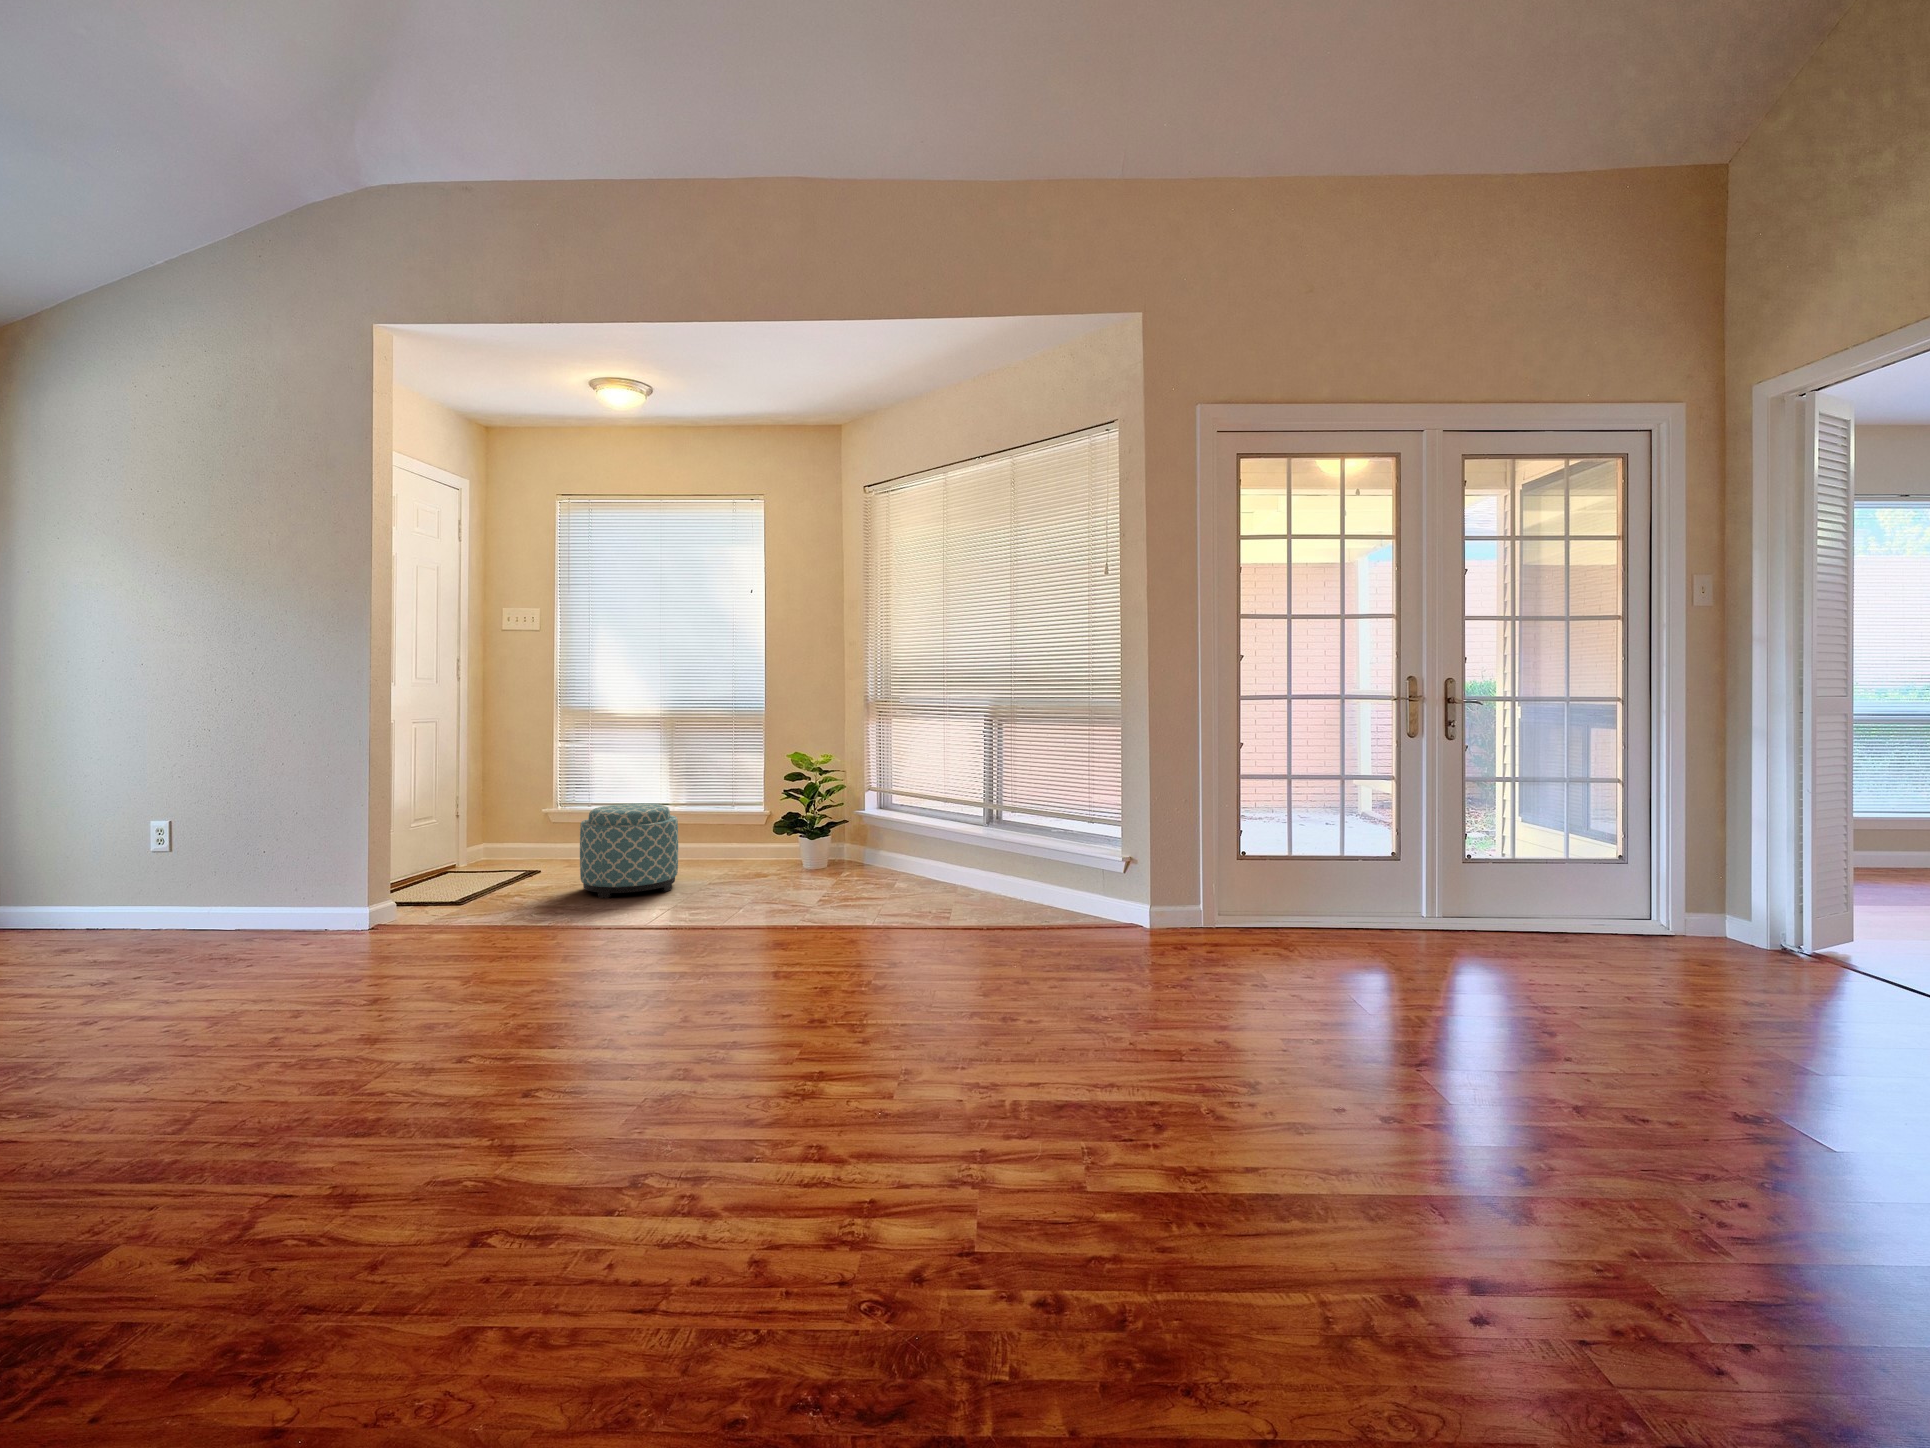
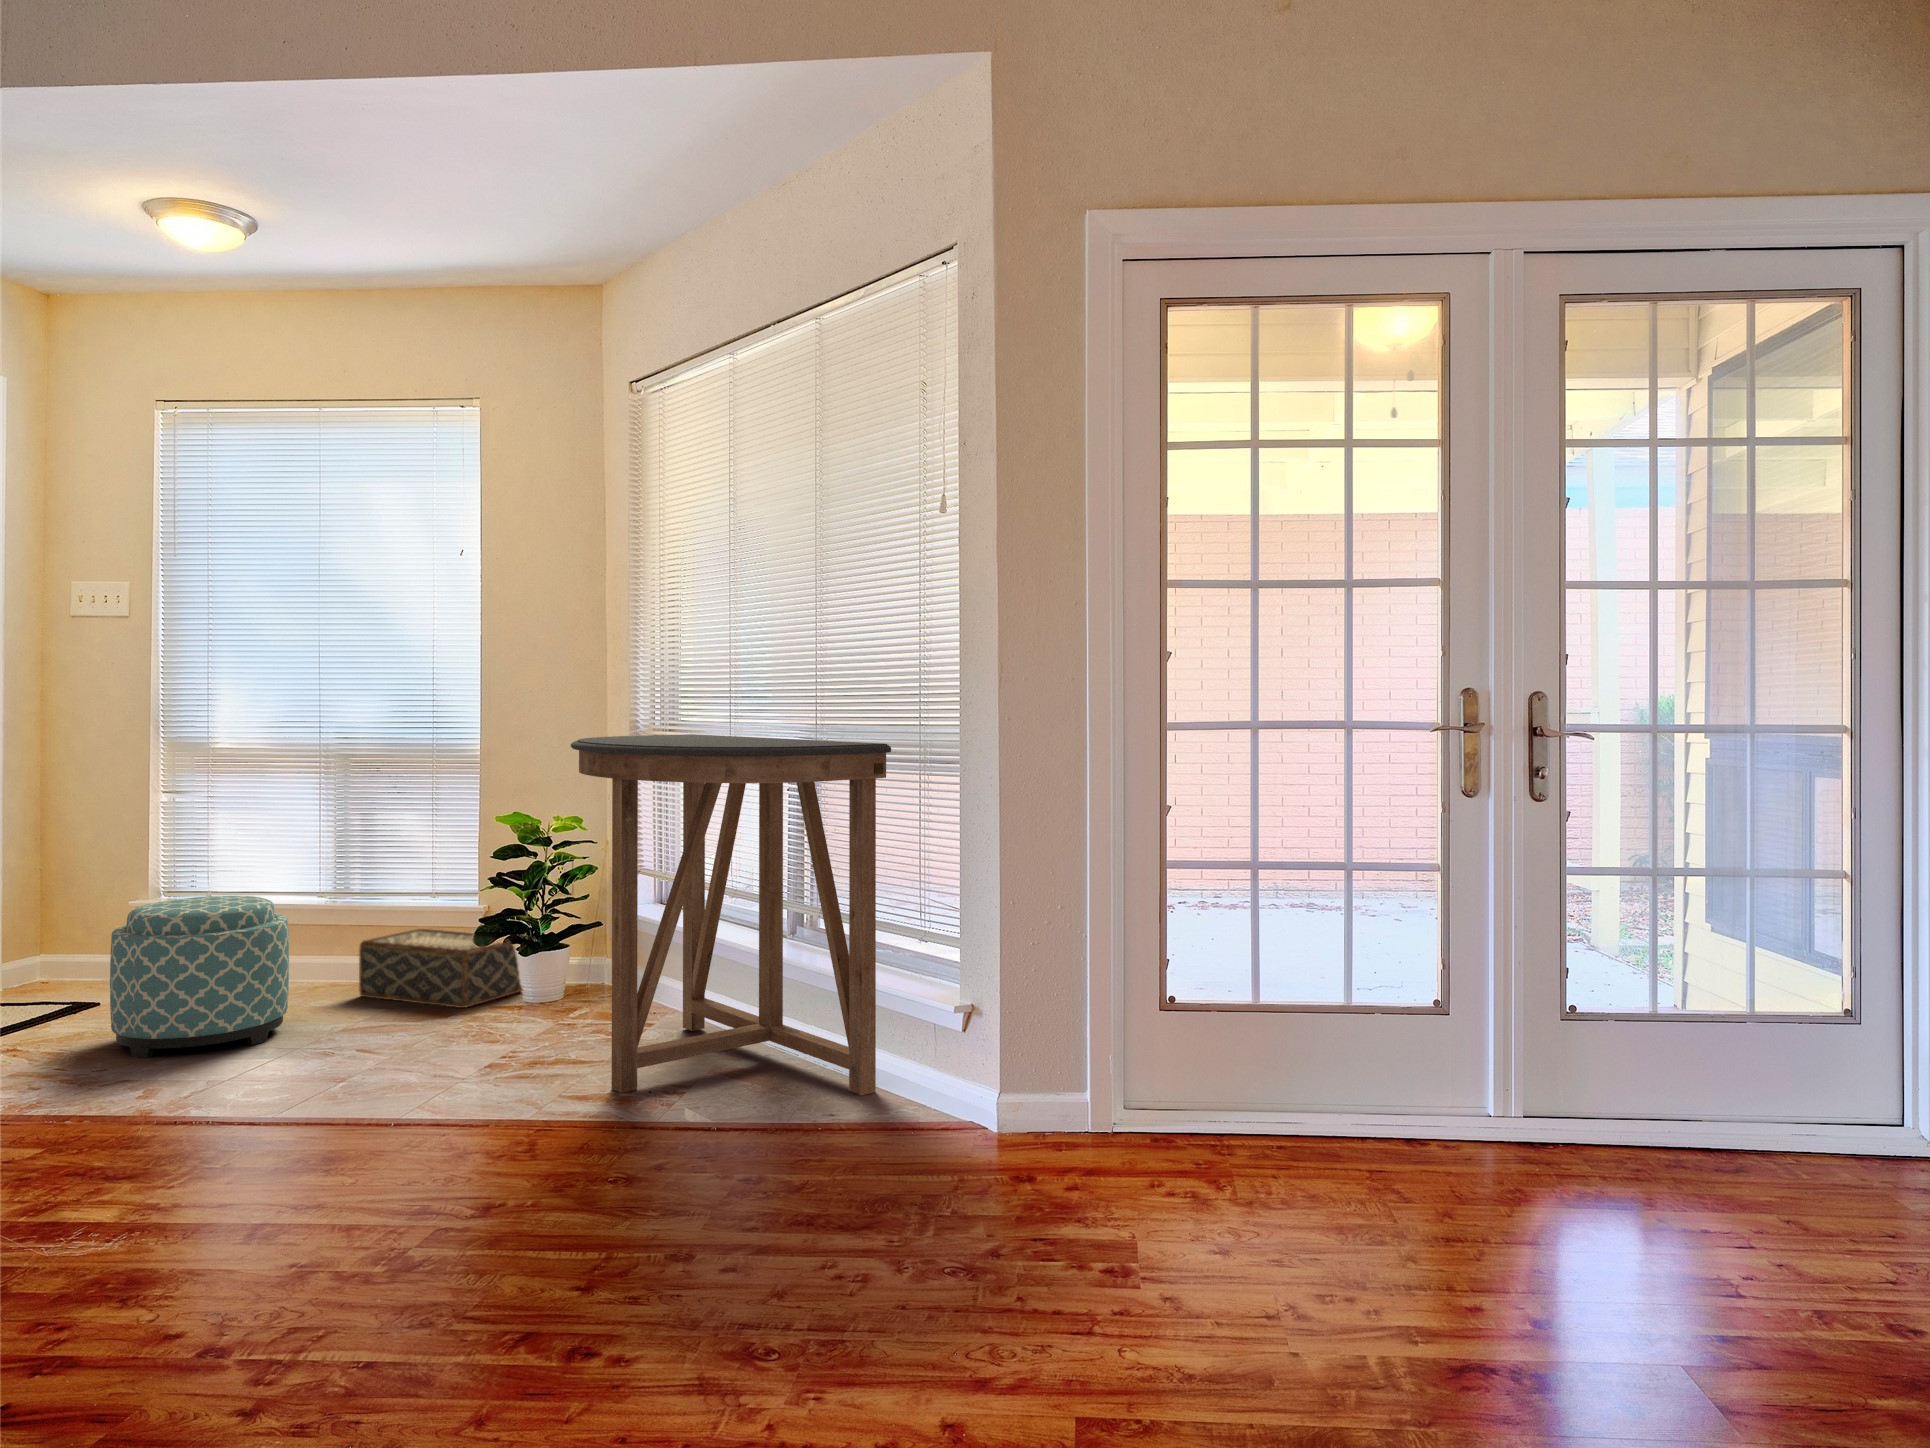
console table: none [865,705,1069,913] -> present [571,734,891,1095]
woven basket: none [700,826,799,873] -> present [359,929,523,1008]

